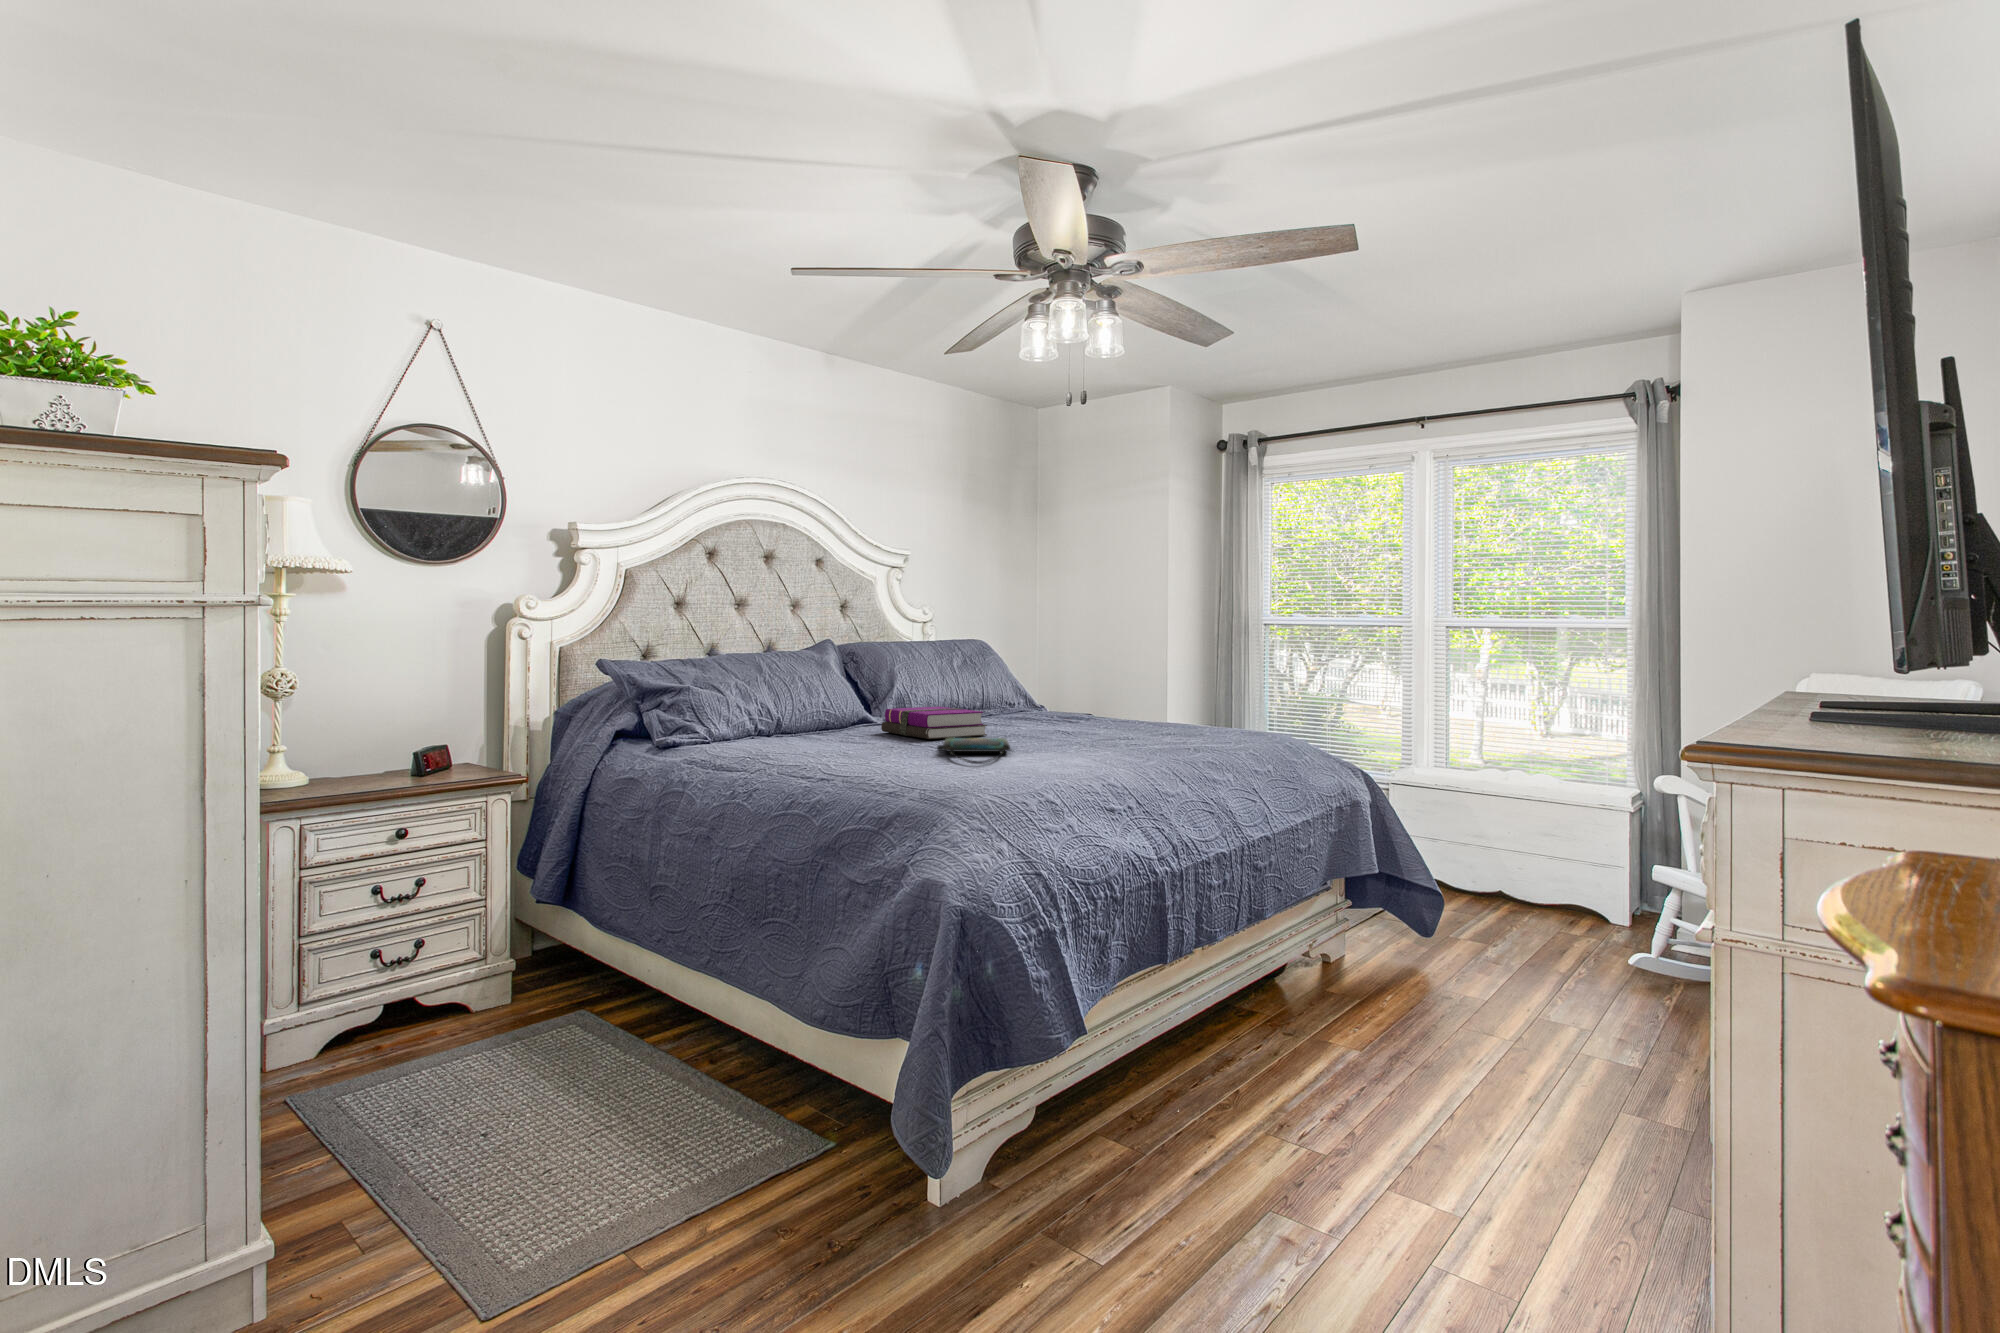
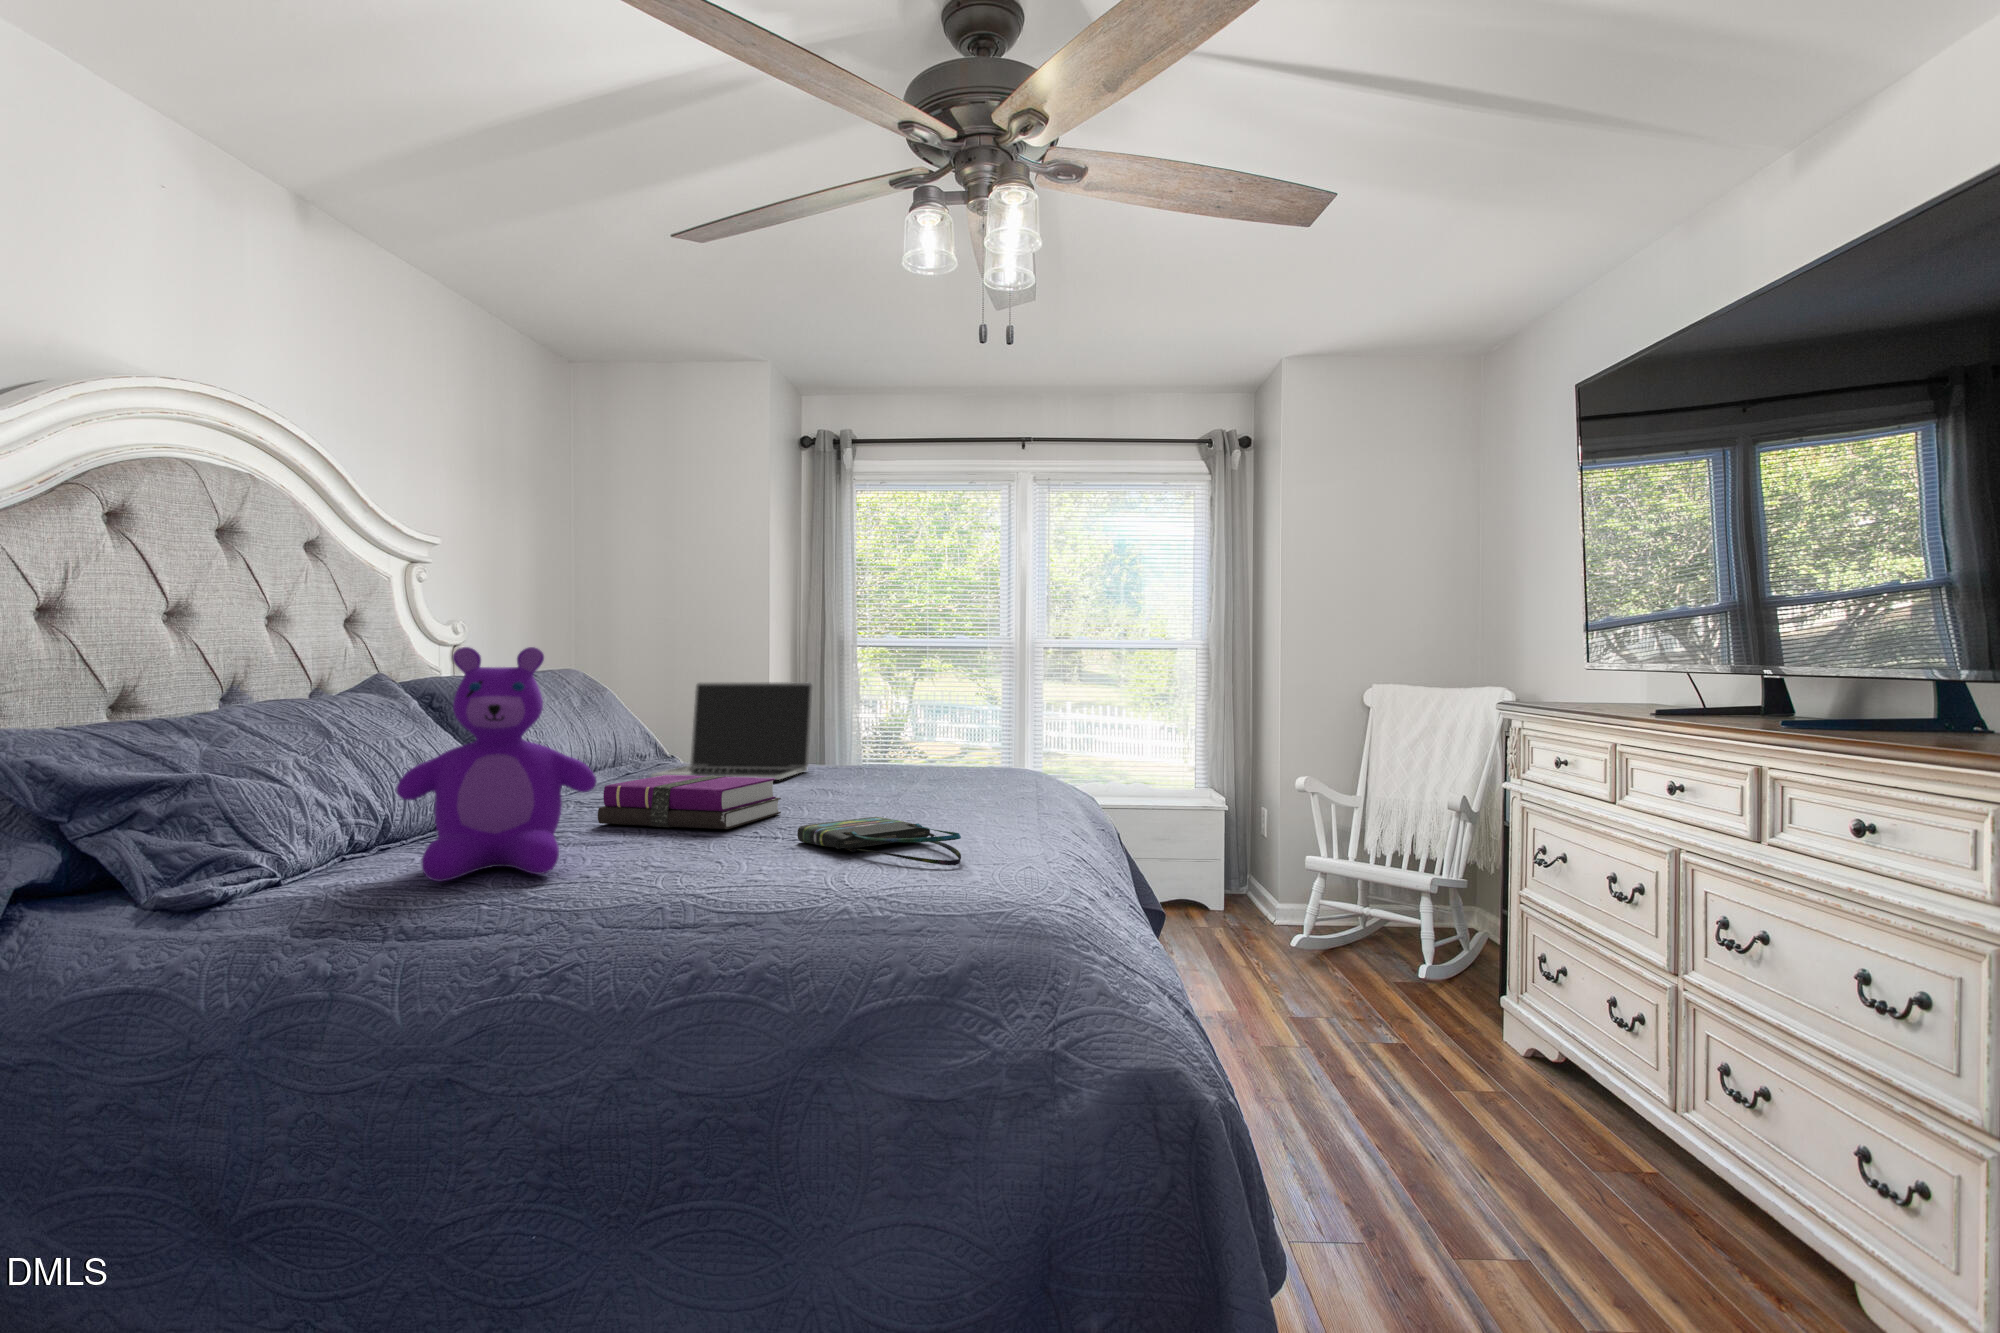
teddy bear: none [740,625,839,747] -> present [396,647,596,882]
laptop: none [984,649,1101,719] -> present [652,682,813,780]

